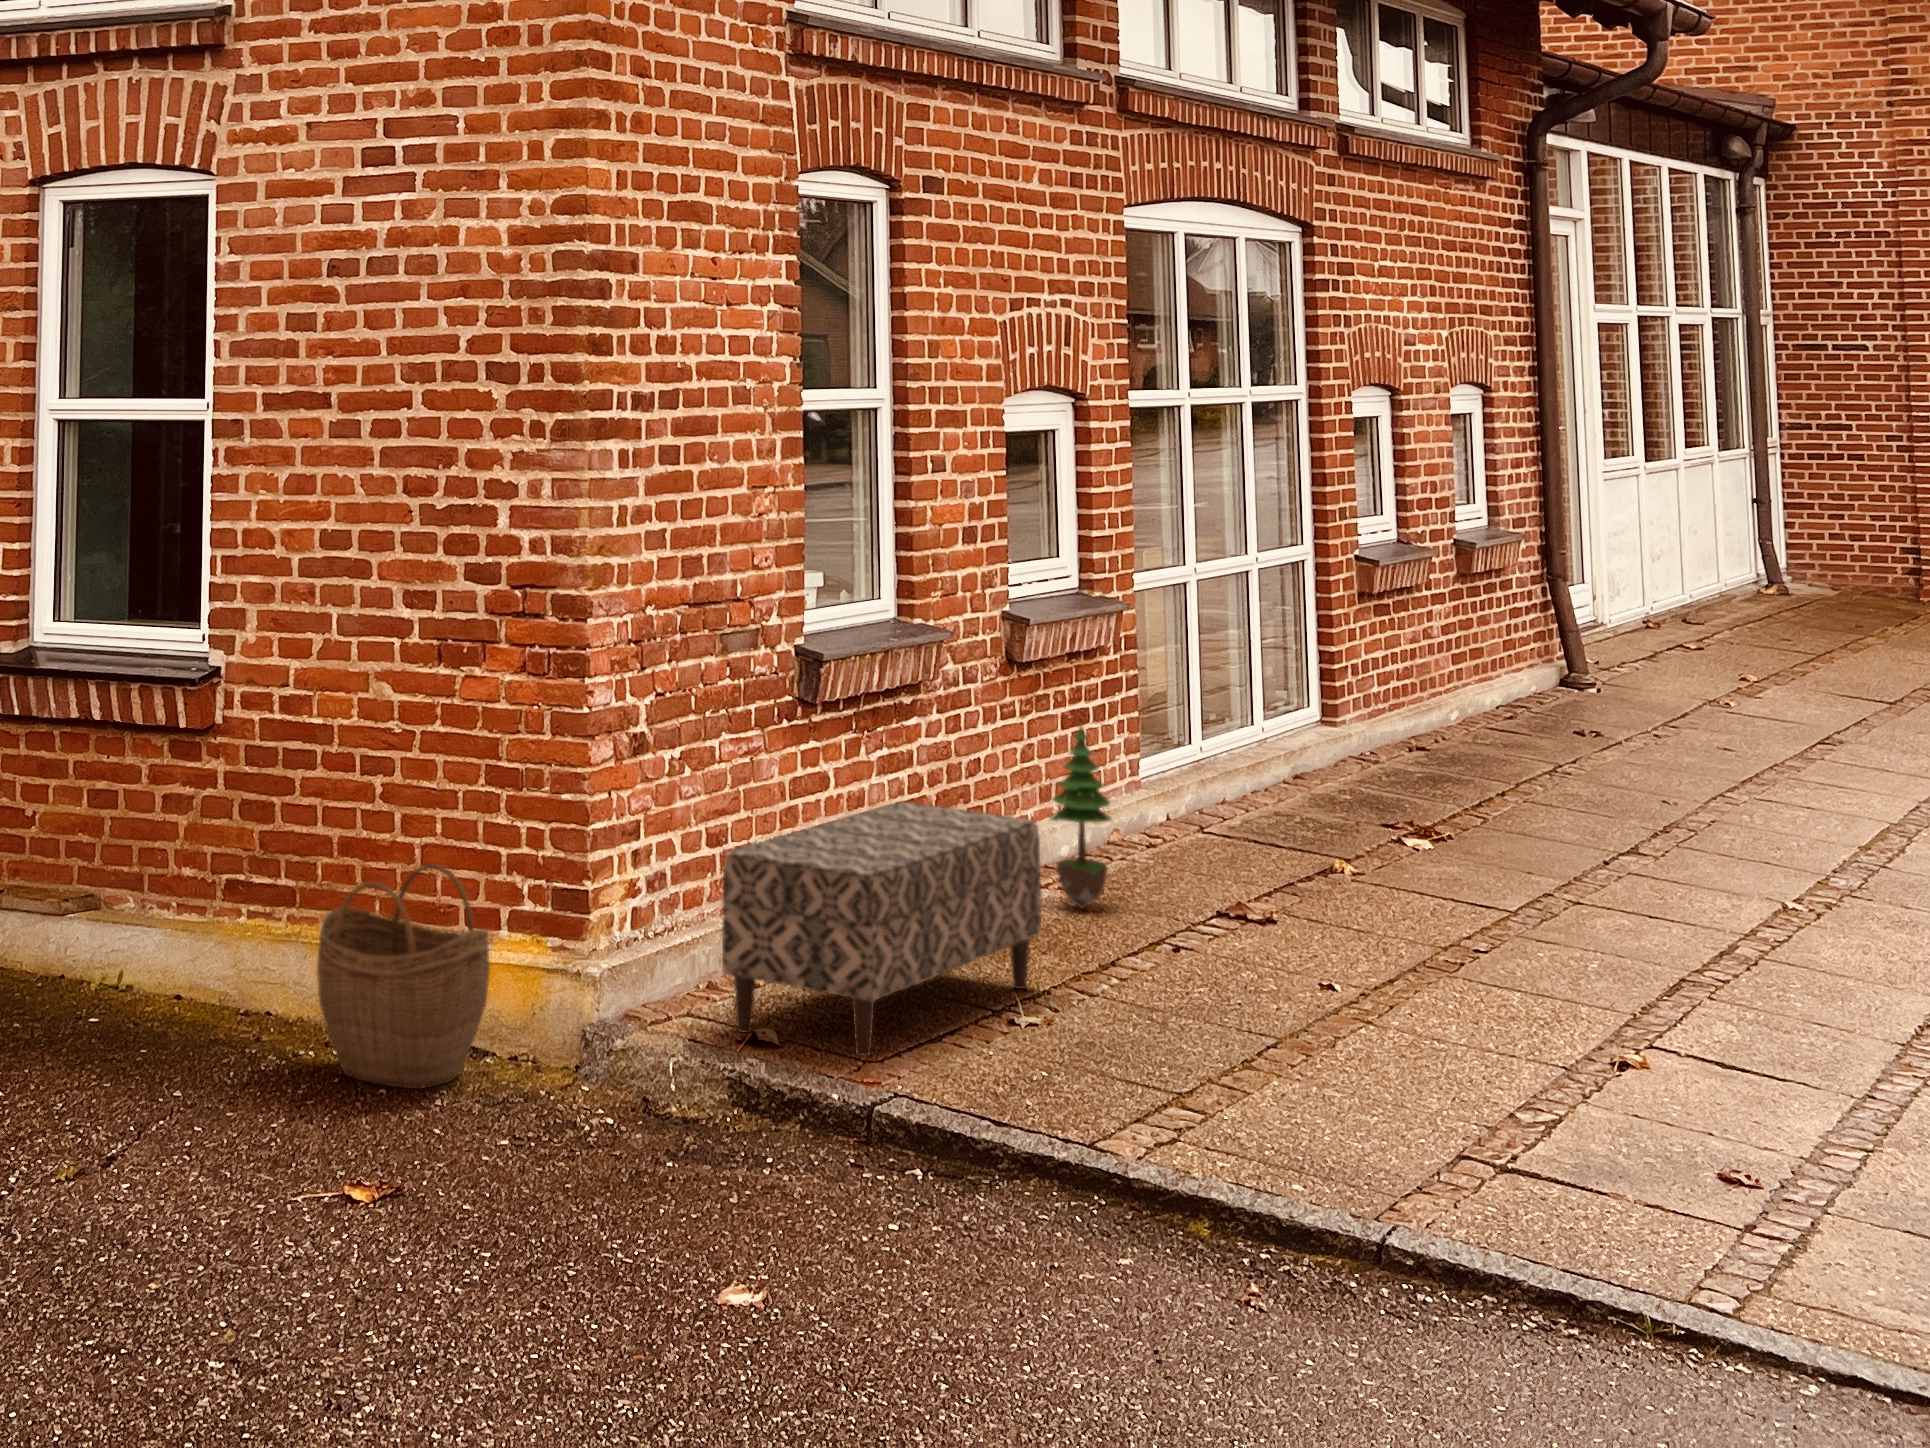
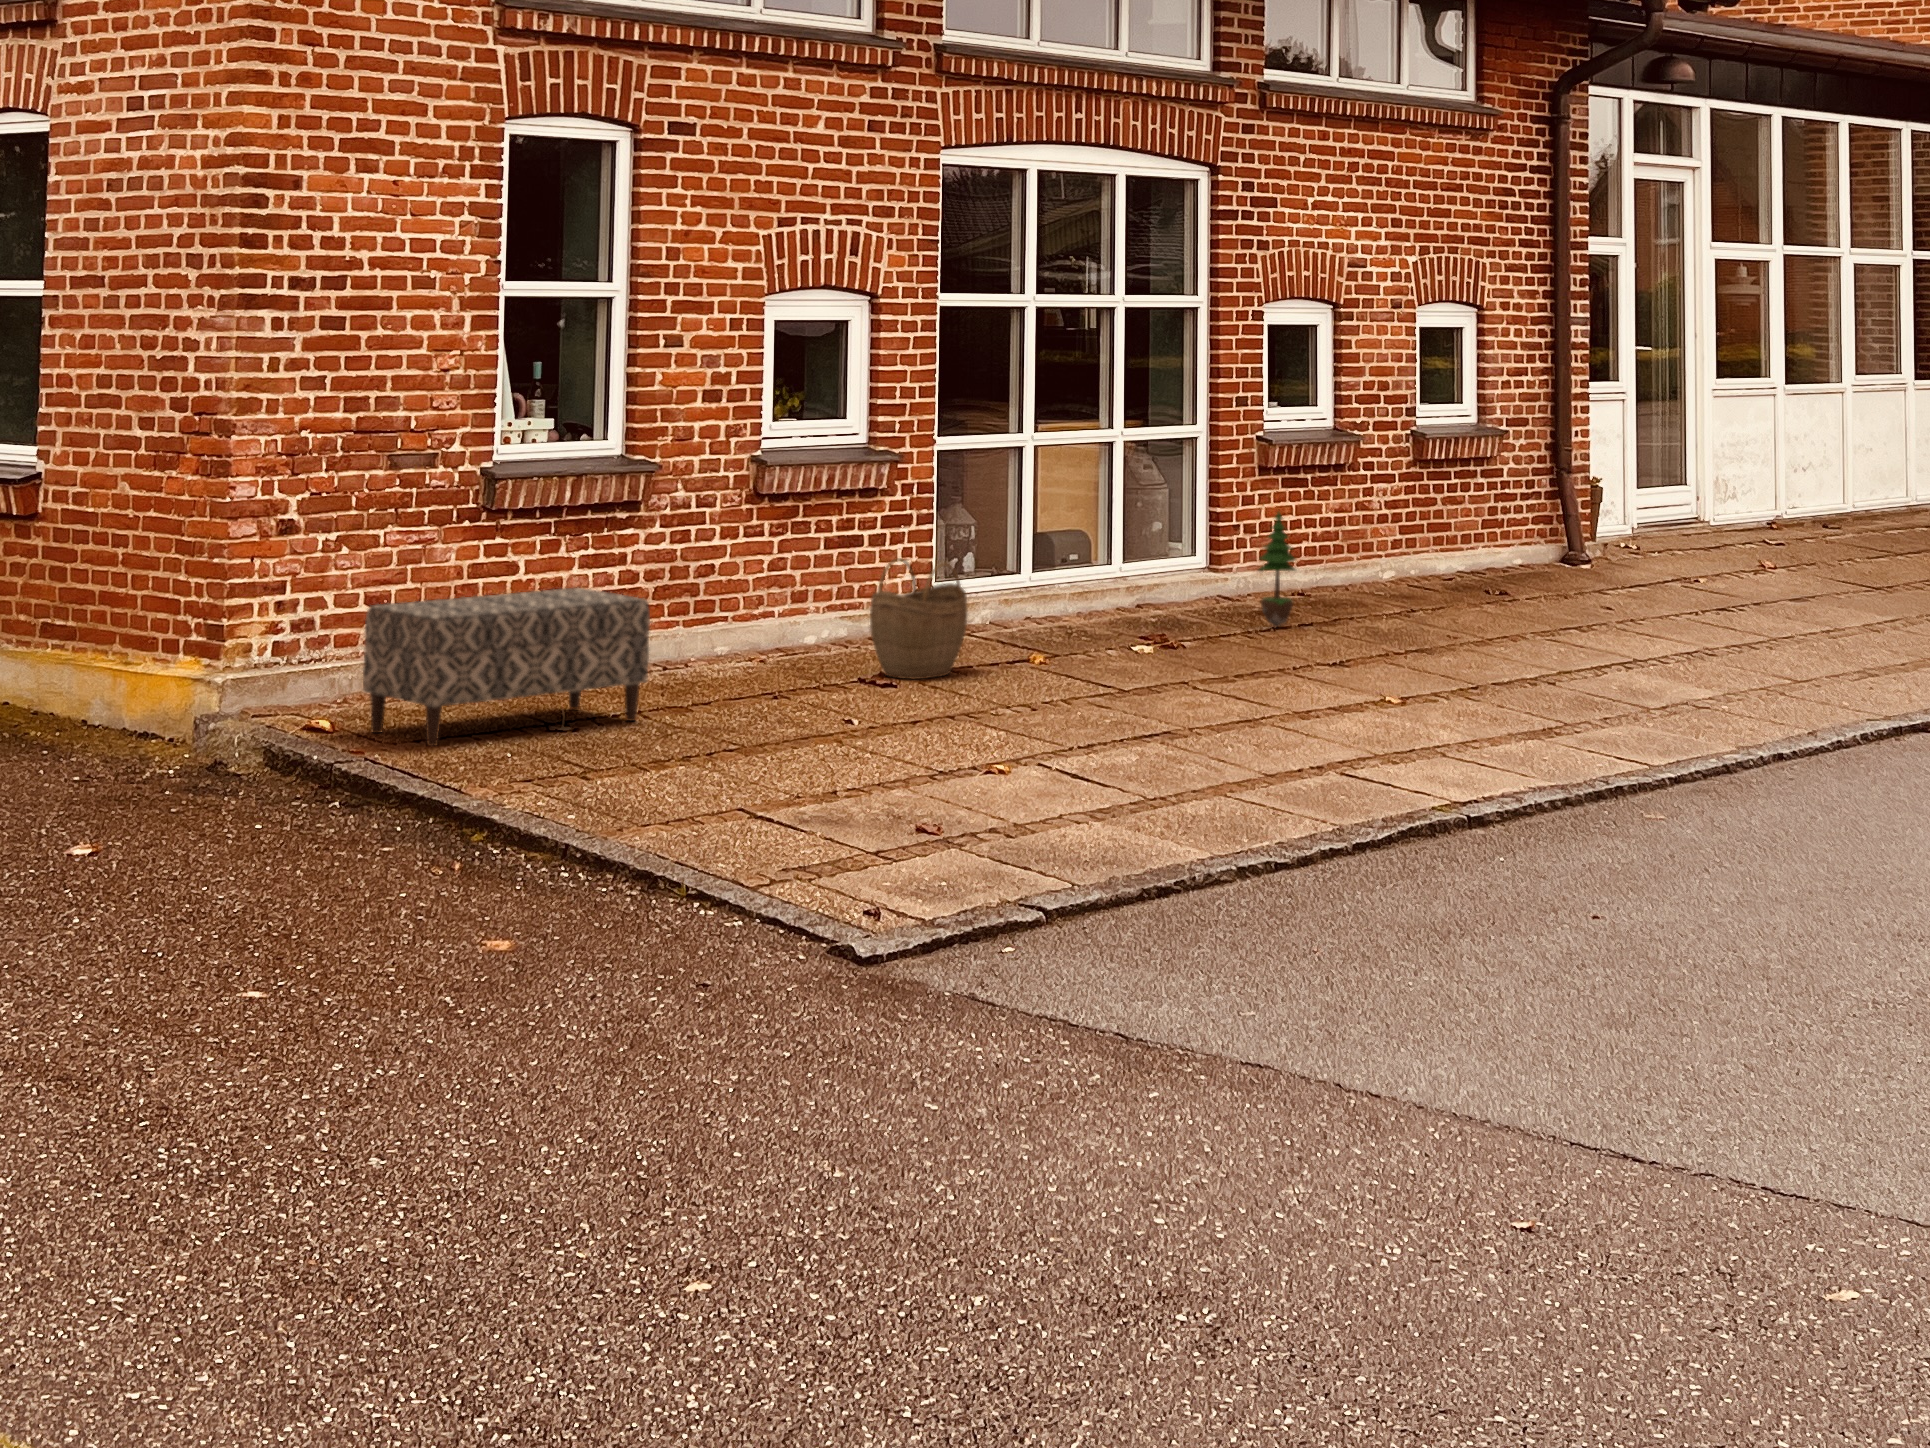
potted tree: present [1051,726,1111,908] -> present [1258,512,1295,627]
woven basket: present [317,864,490,1089] -> present [870,558,967,679]

